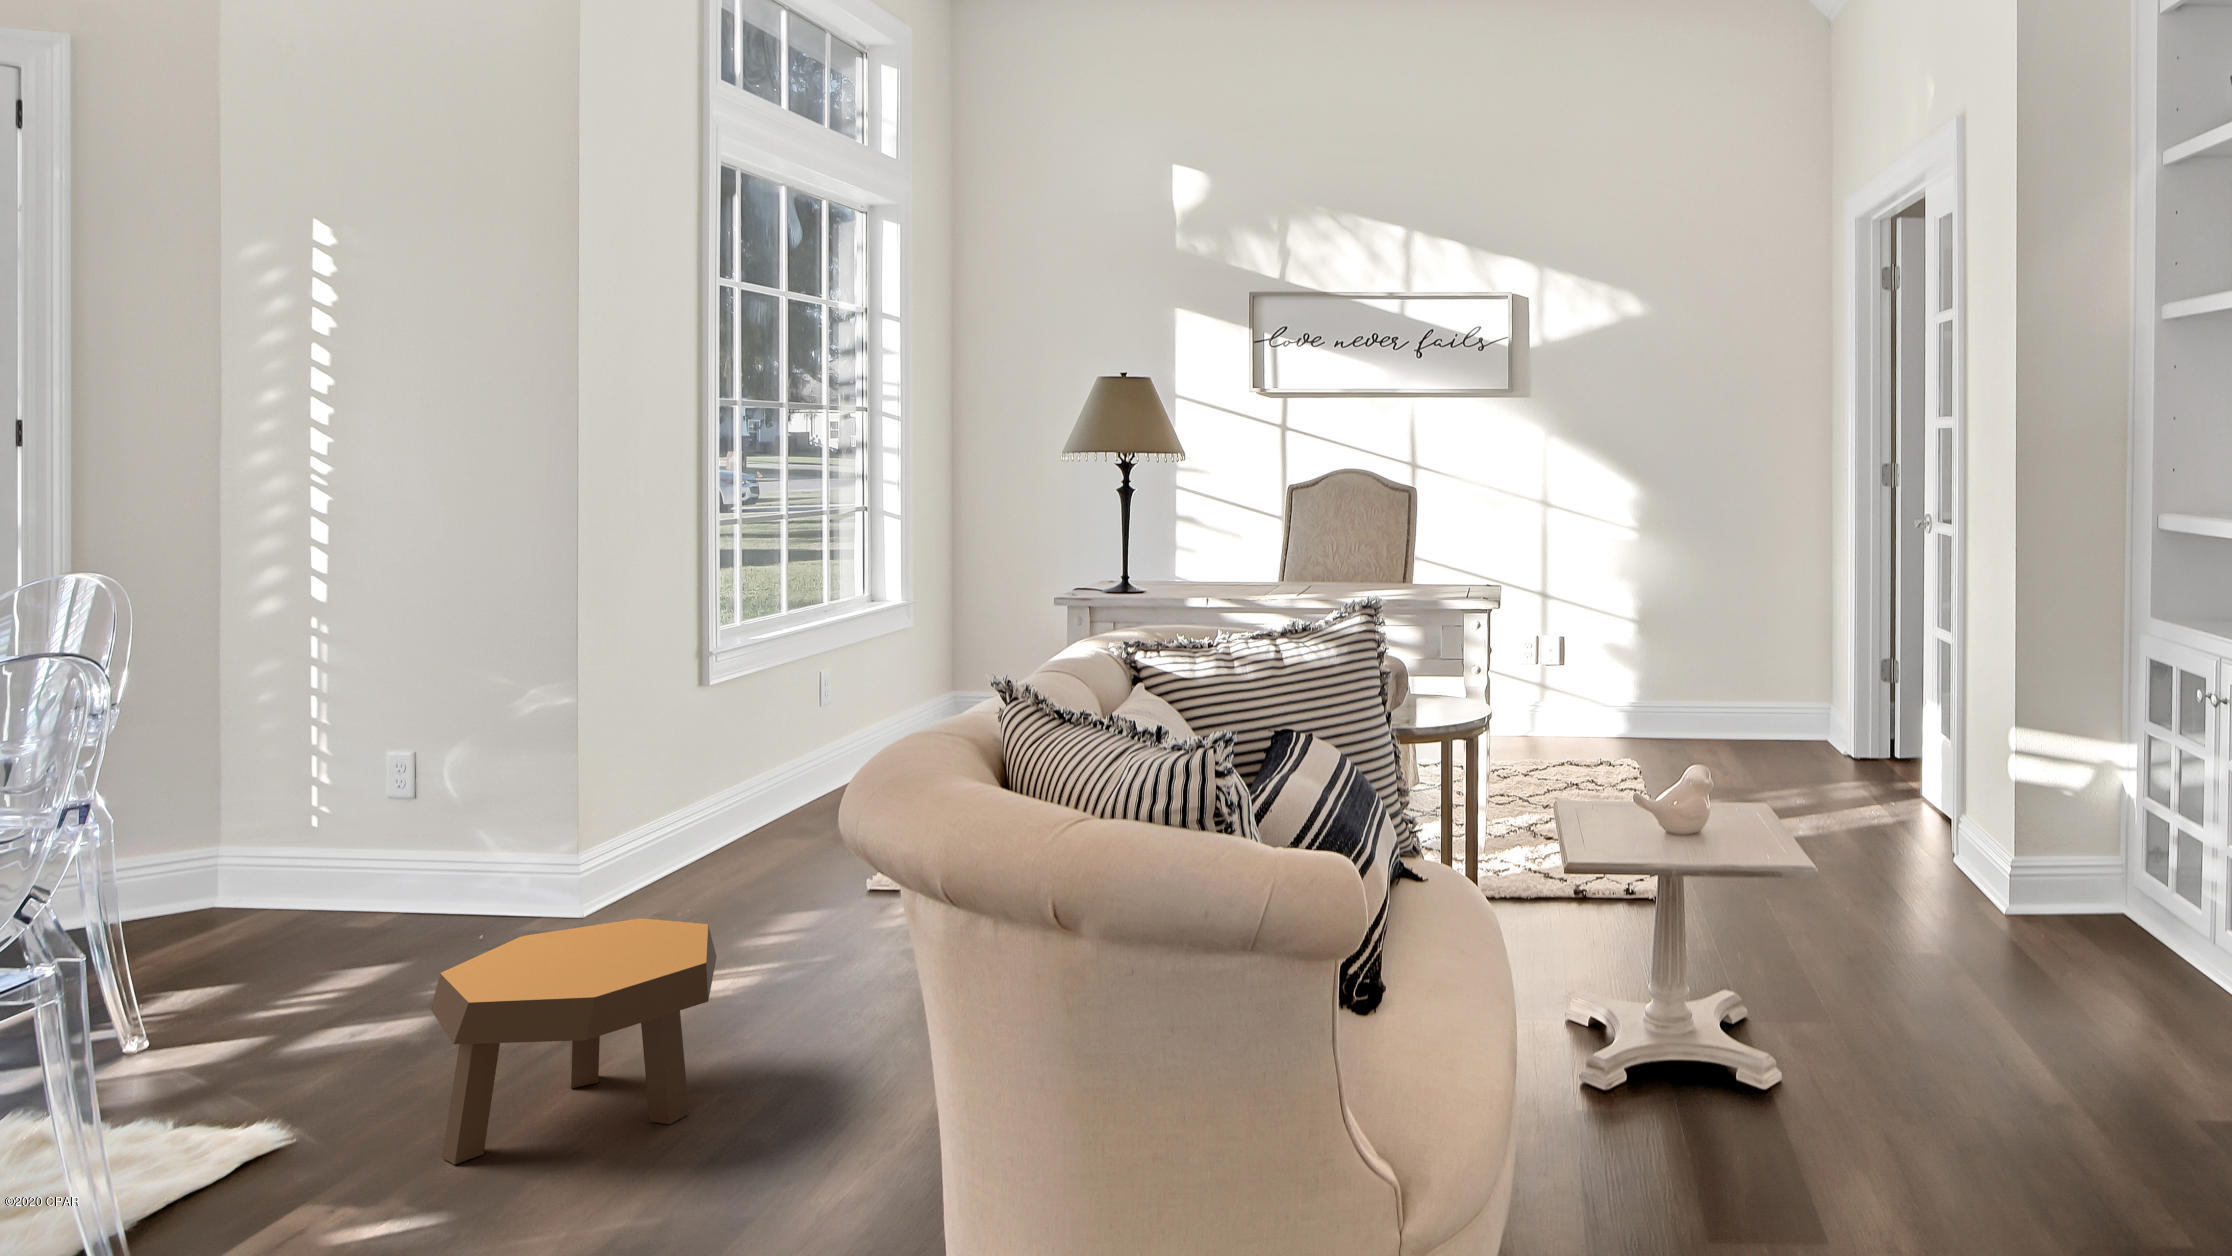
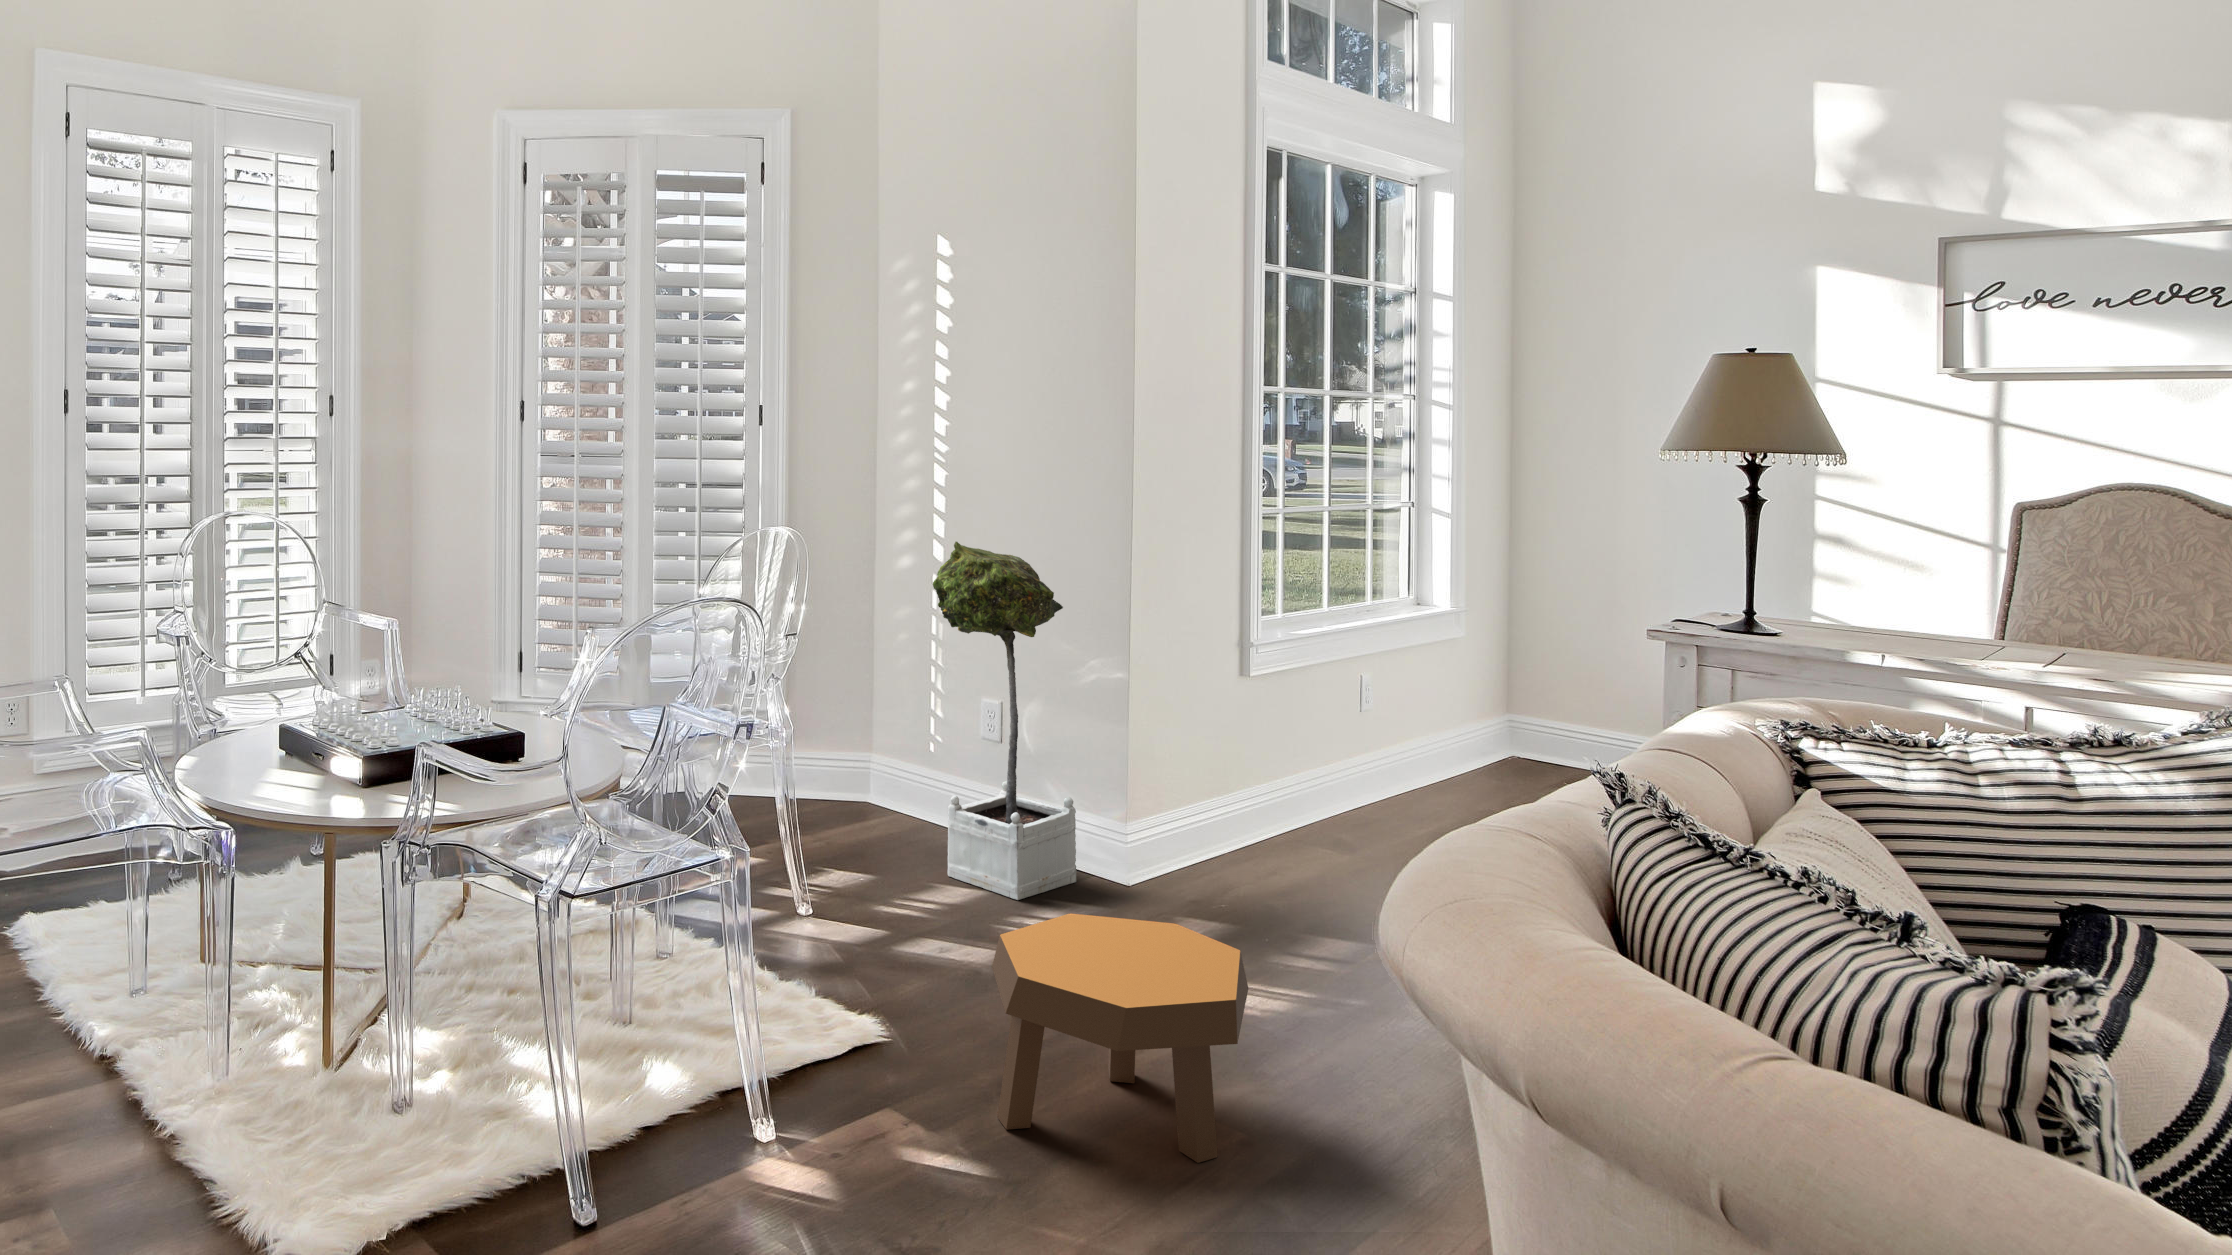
potted tree: none [319,575,515,959] -> present [933,542,1076,900]

